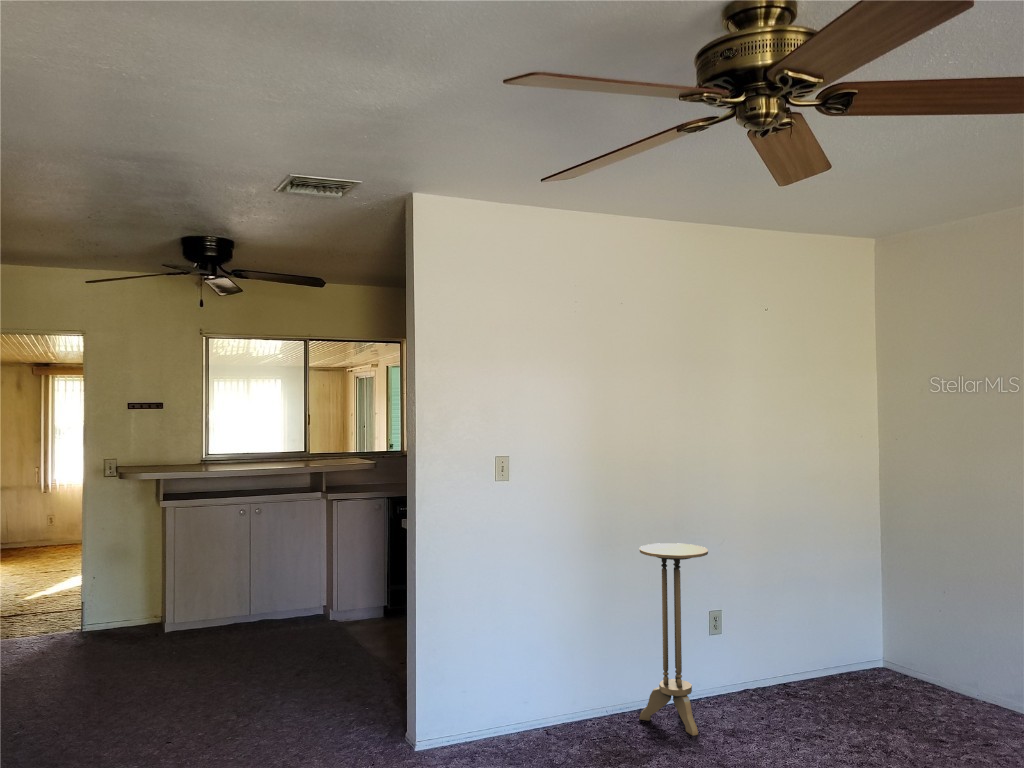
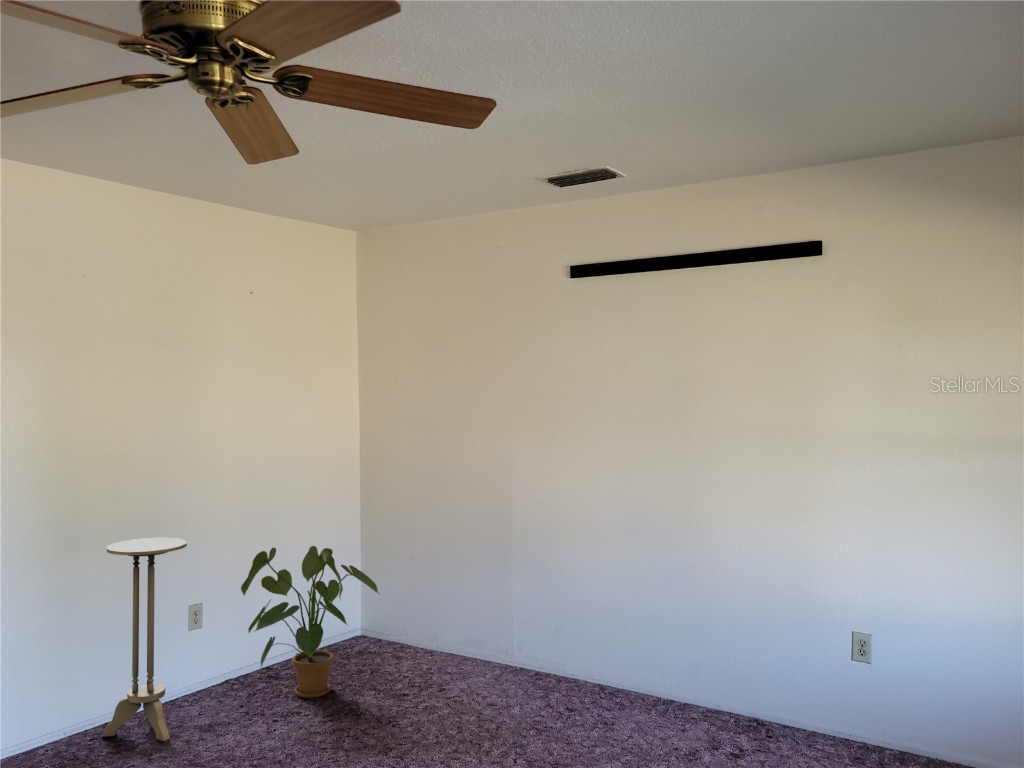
house plant: none [755,563,907,725] -> present [241,546,380,698]

